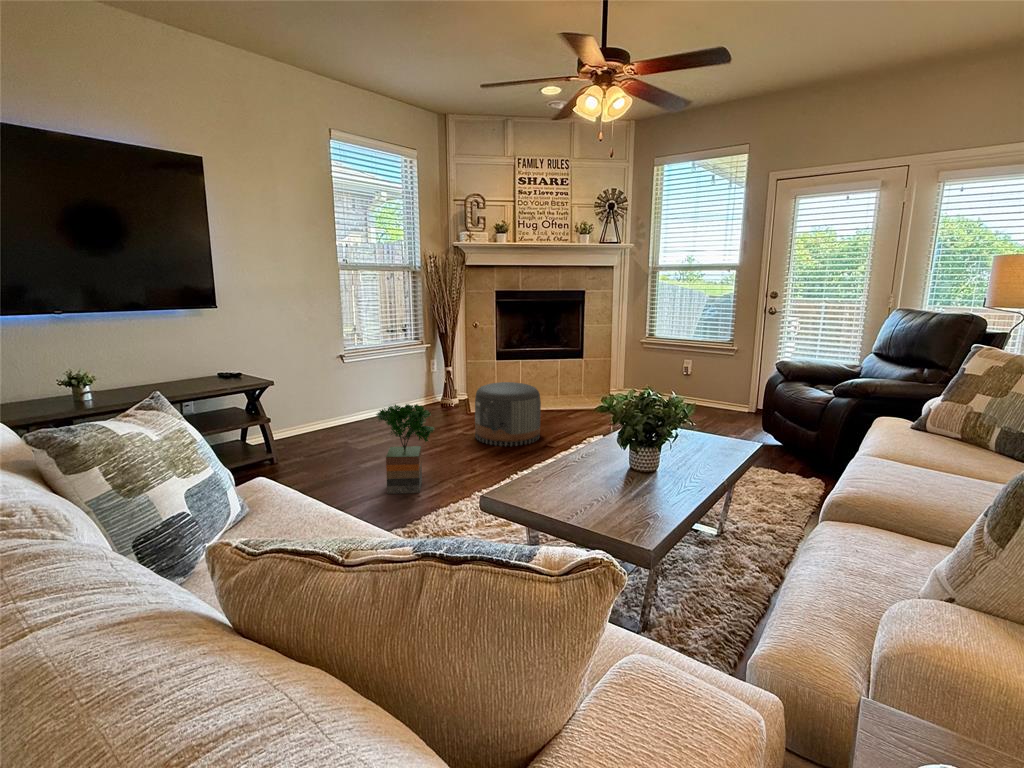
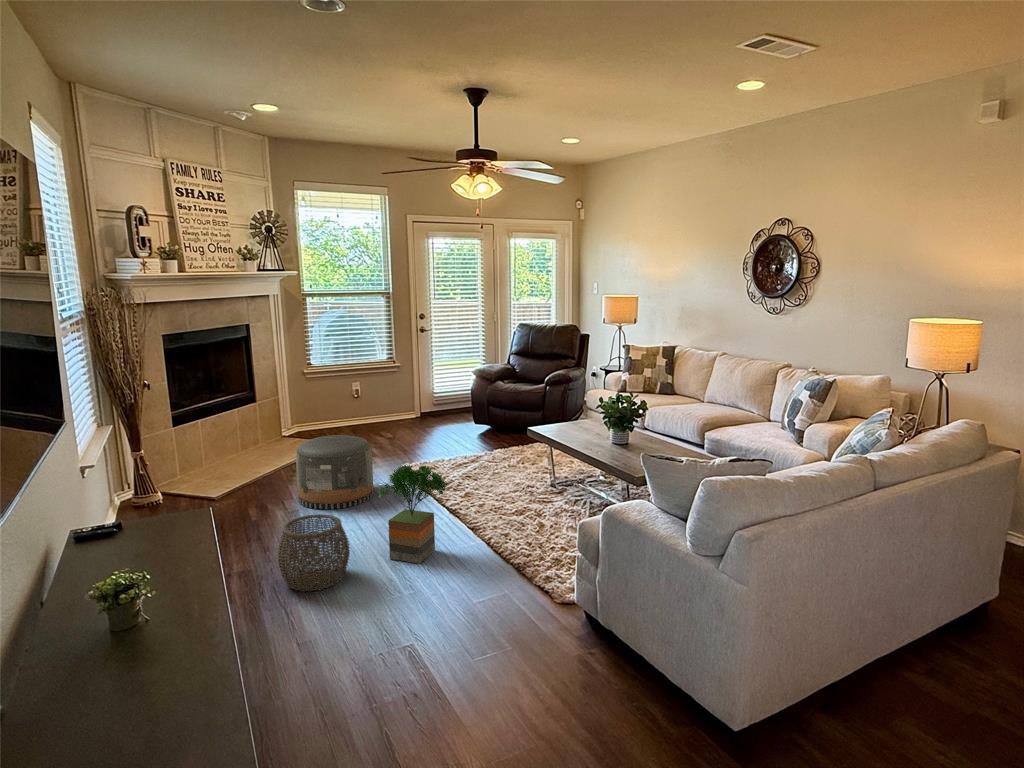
woven basket: none [314,419,372,477] -> present [277,514,350,591]

